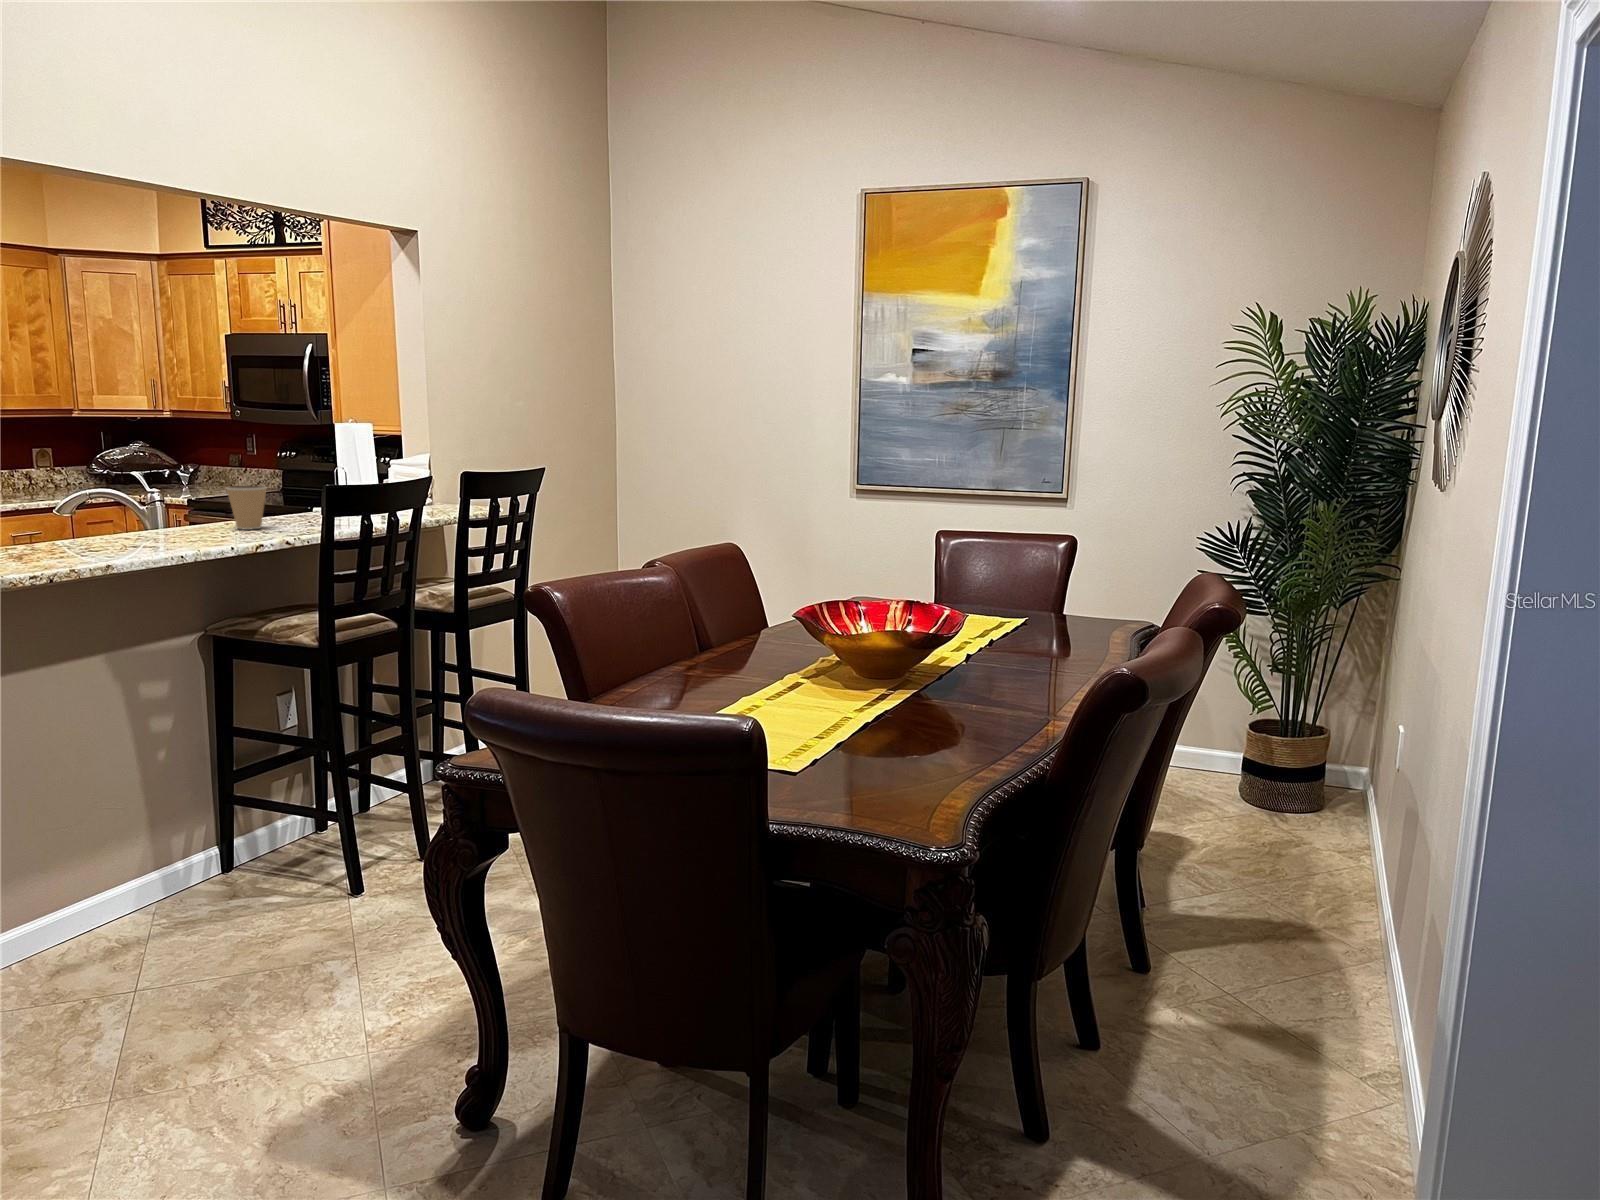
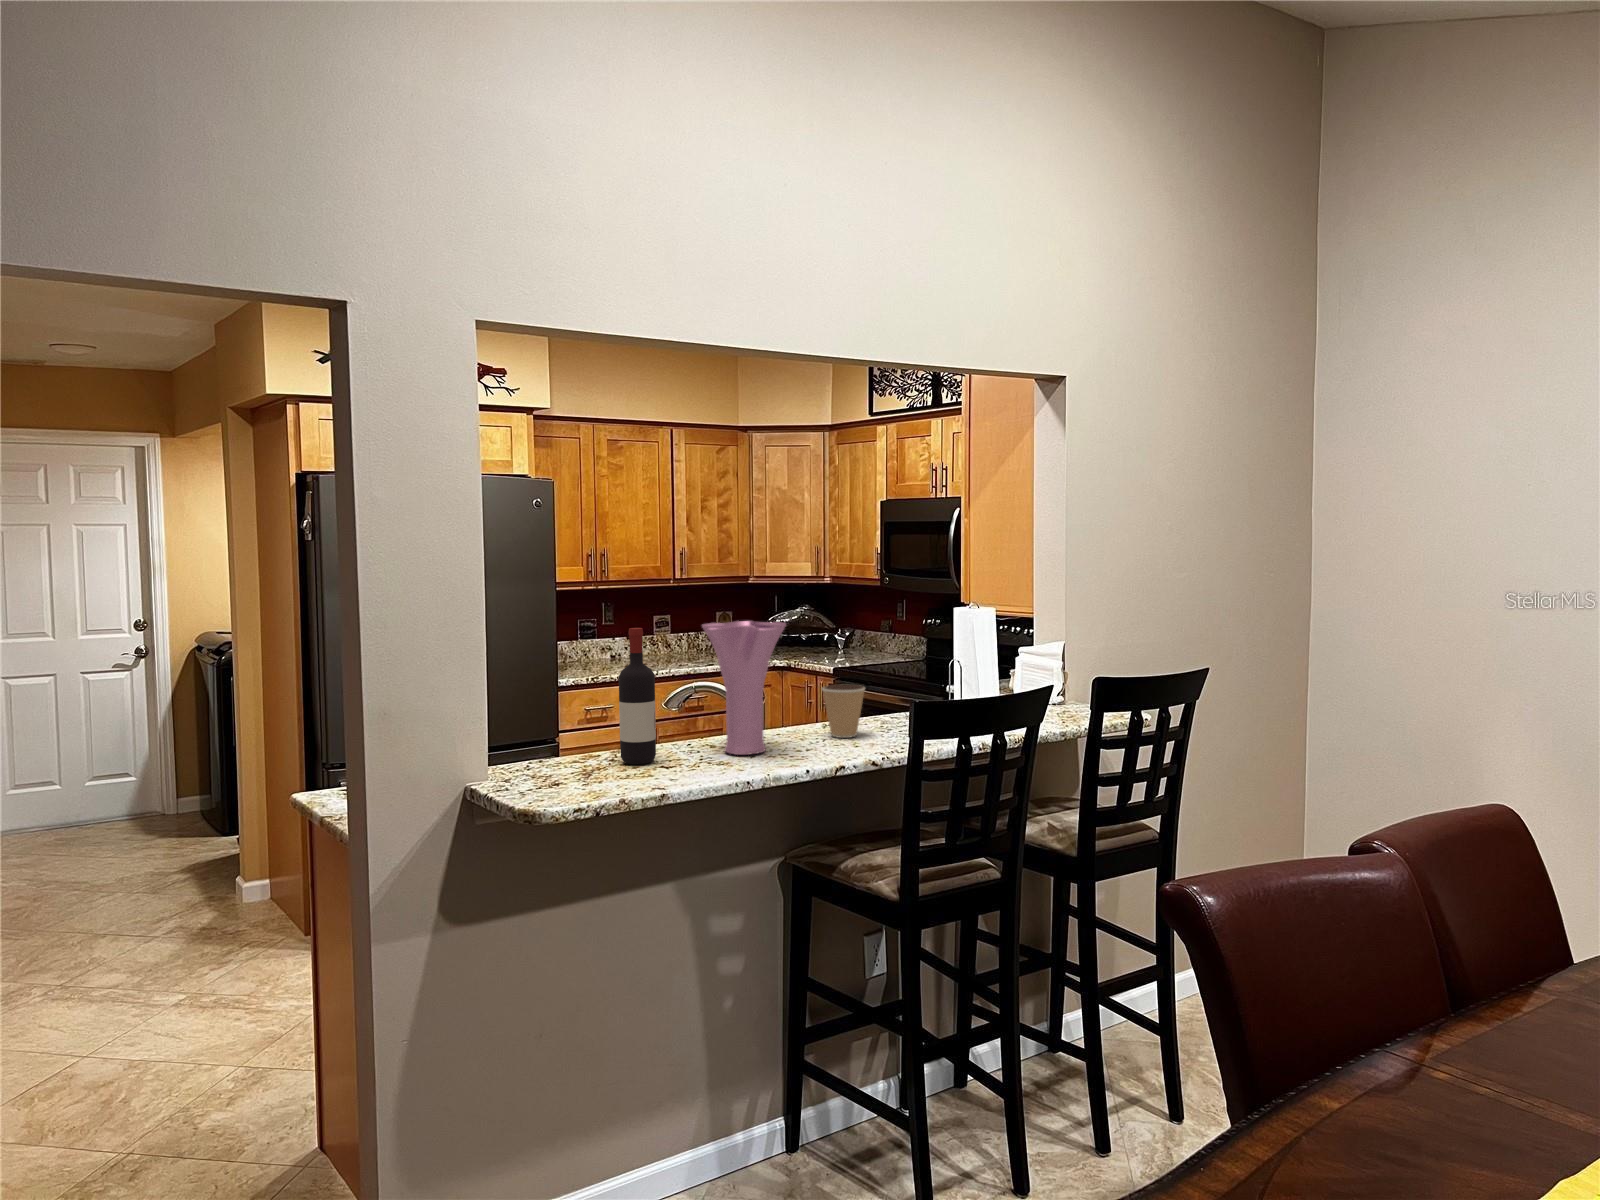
vase: none [110,427,194,542] -> present [702,621,786,755]
wine bottle: none [34,429,78,552] -> present [619,628,656,764]

